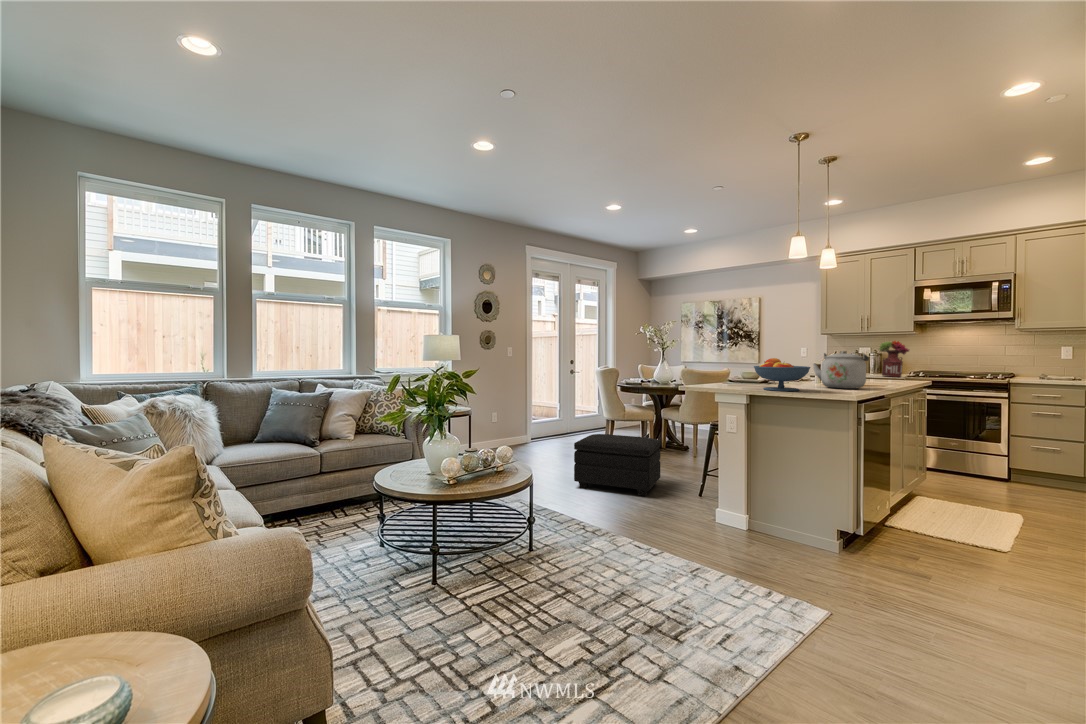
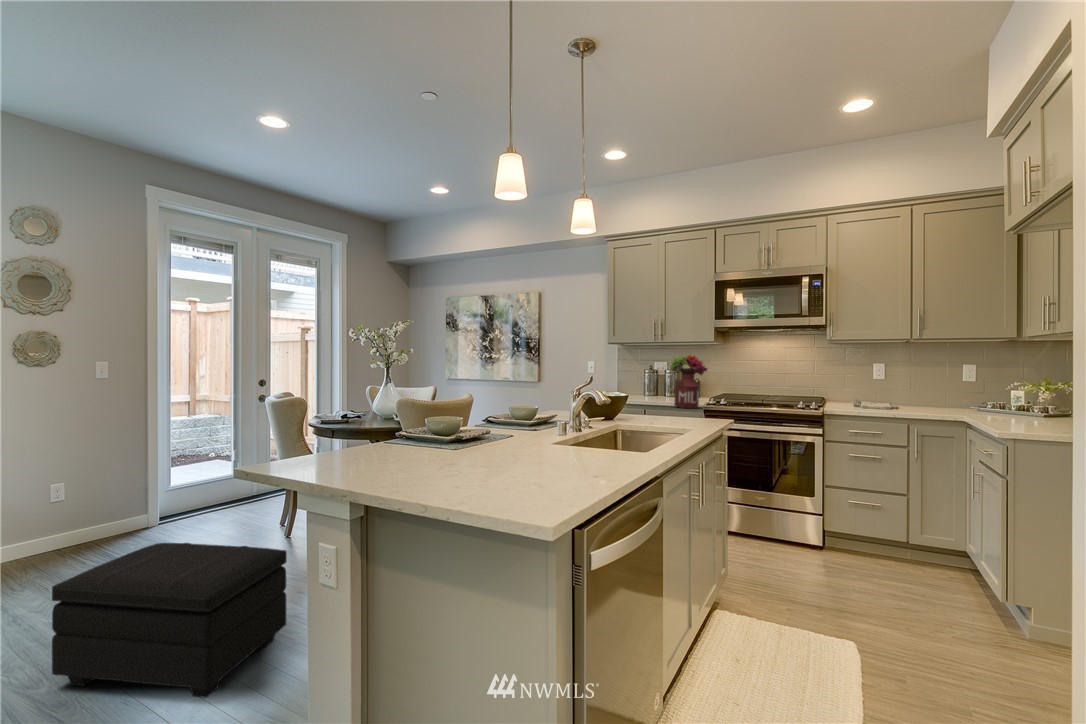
kettle: present [813,351,869,389] -> none [522,379,624,463]
fruit bowl: present [754,358,810,391] -> none [346,399,479,493]

